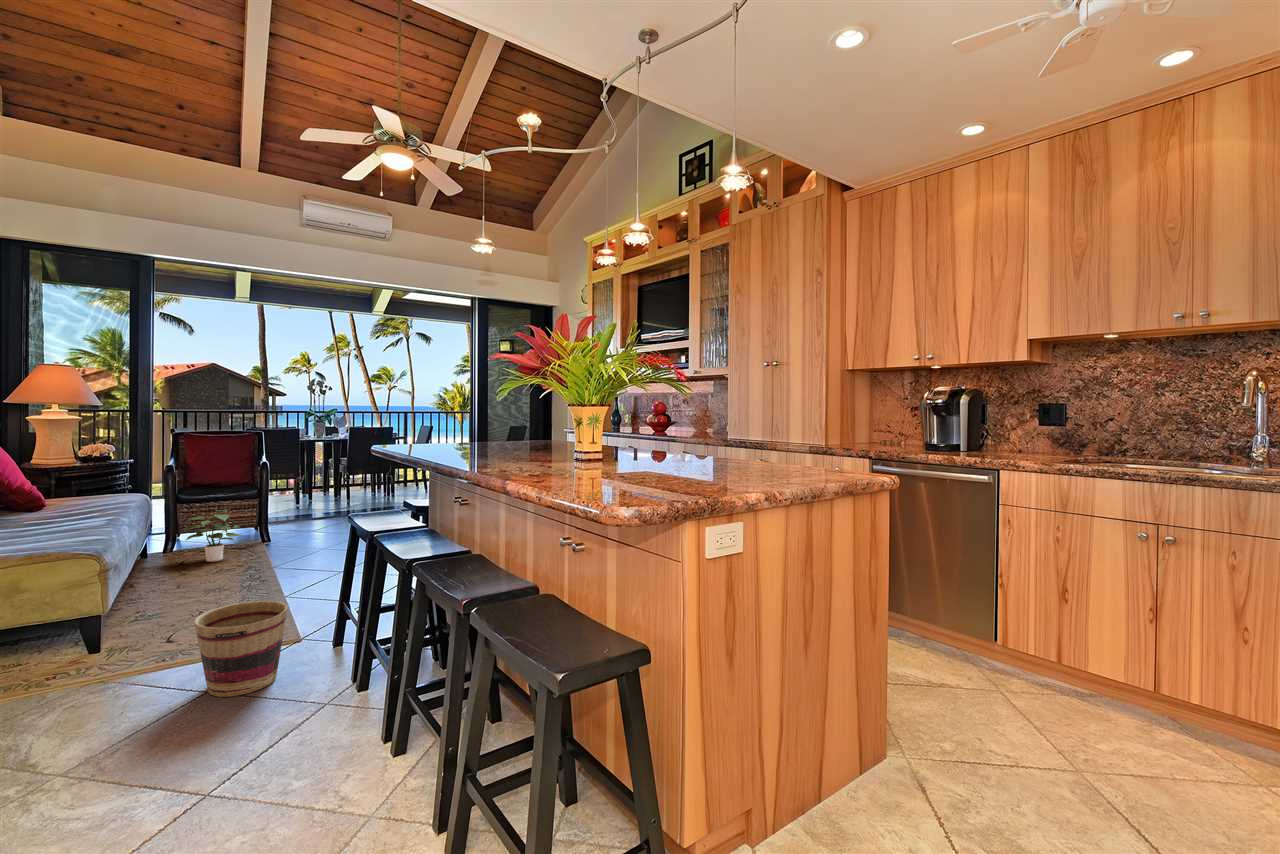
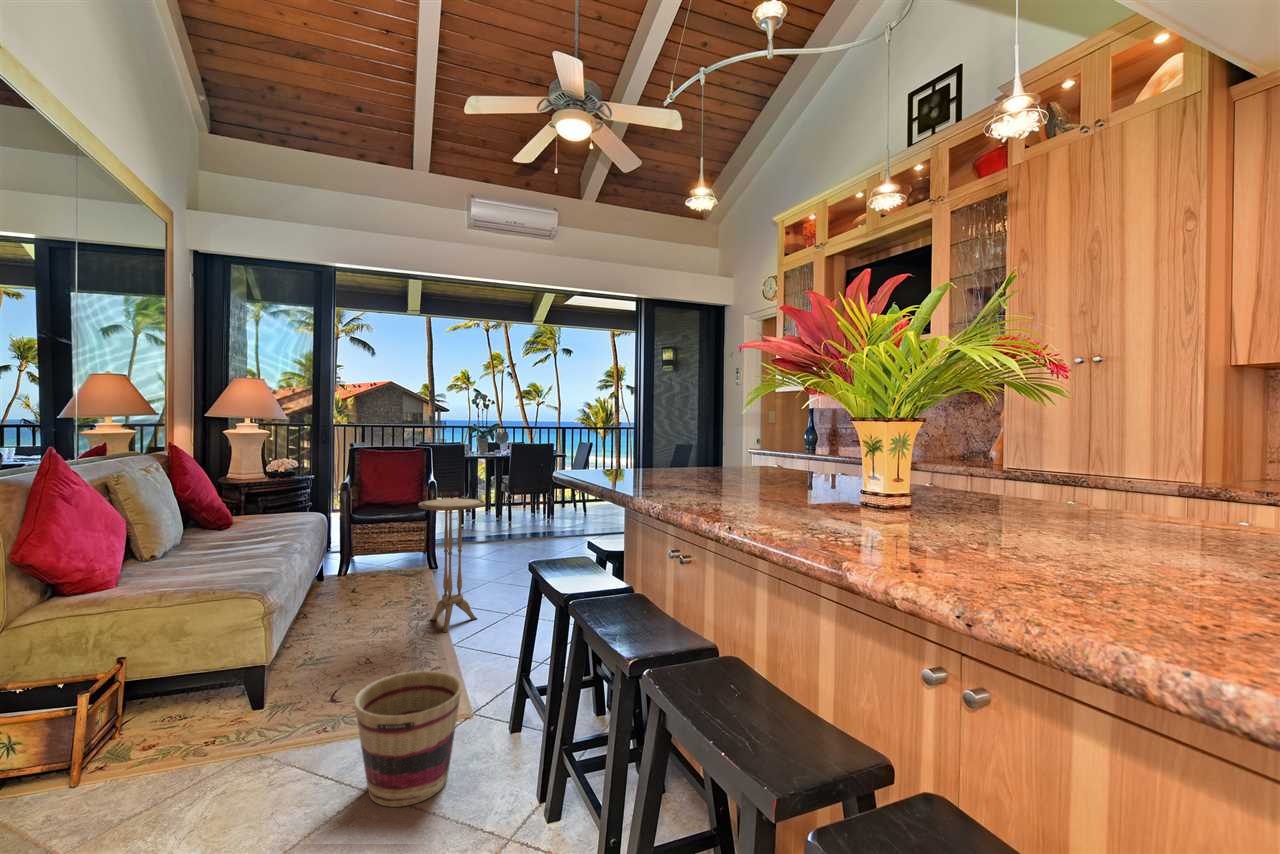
side table: none [249,475,315,589] -> present [418,499,485,632]
potted plant: present [184,509,242,562] -> none [355,532,413,589]

